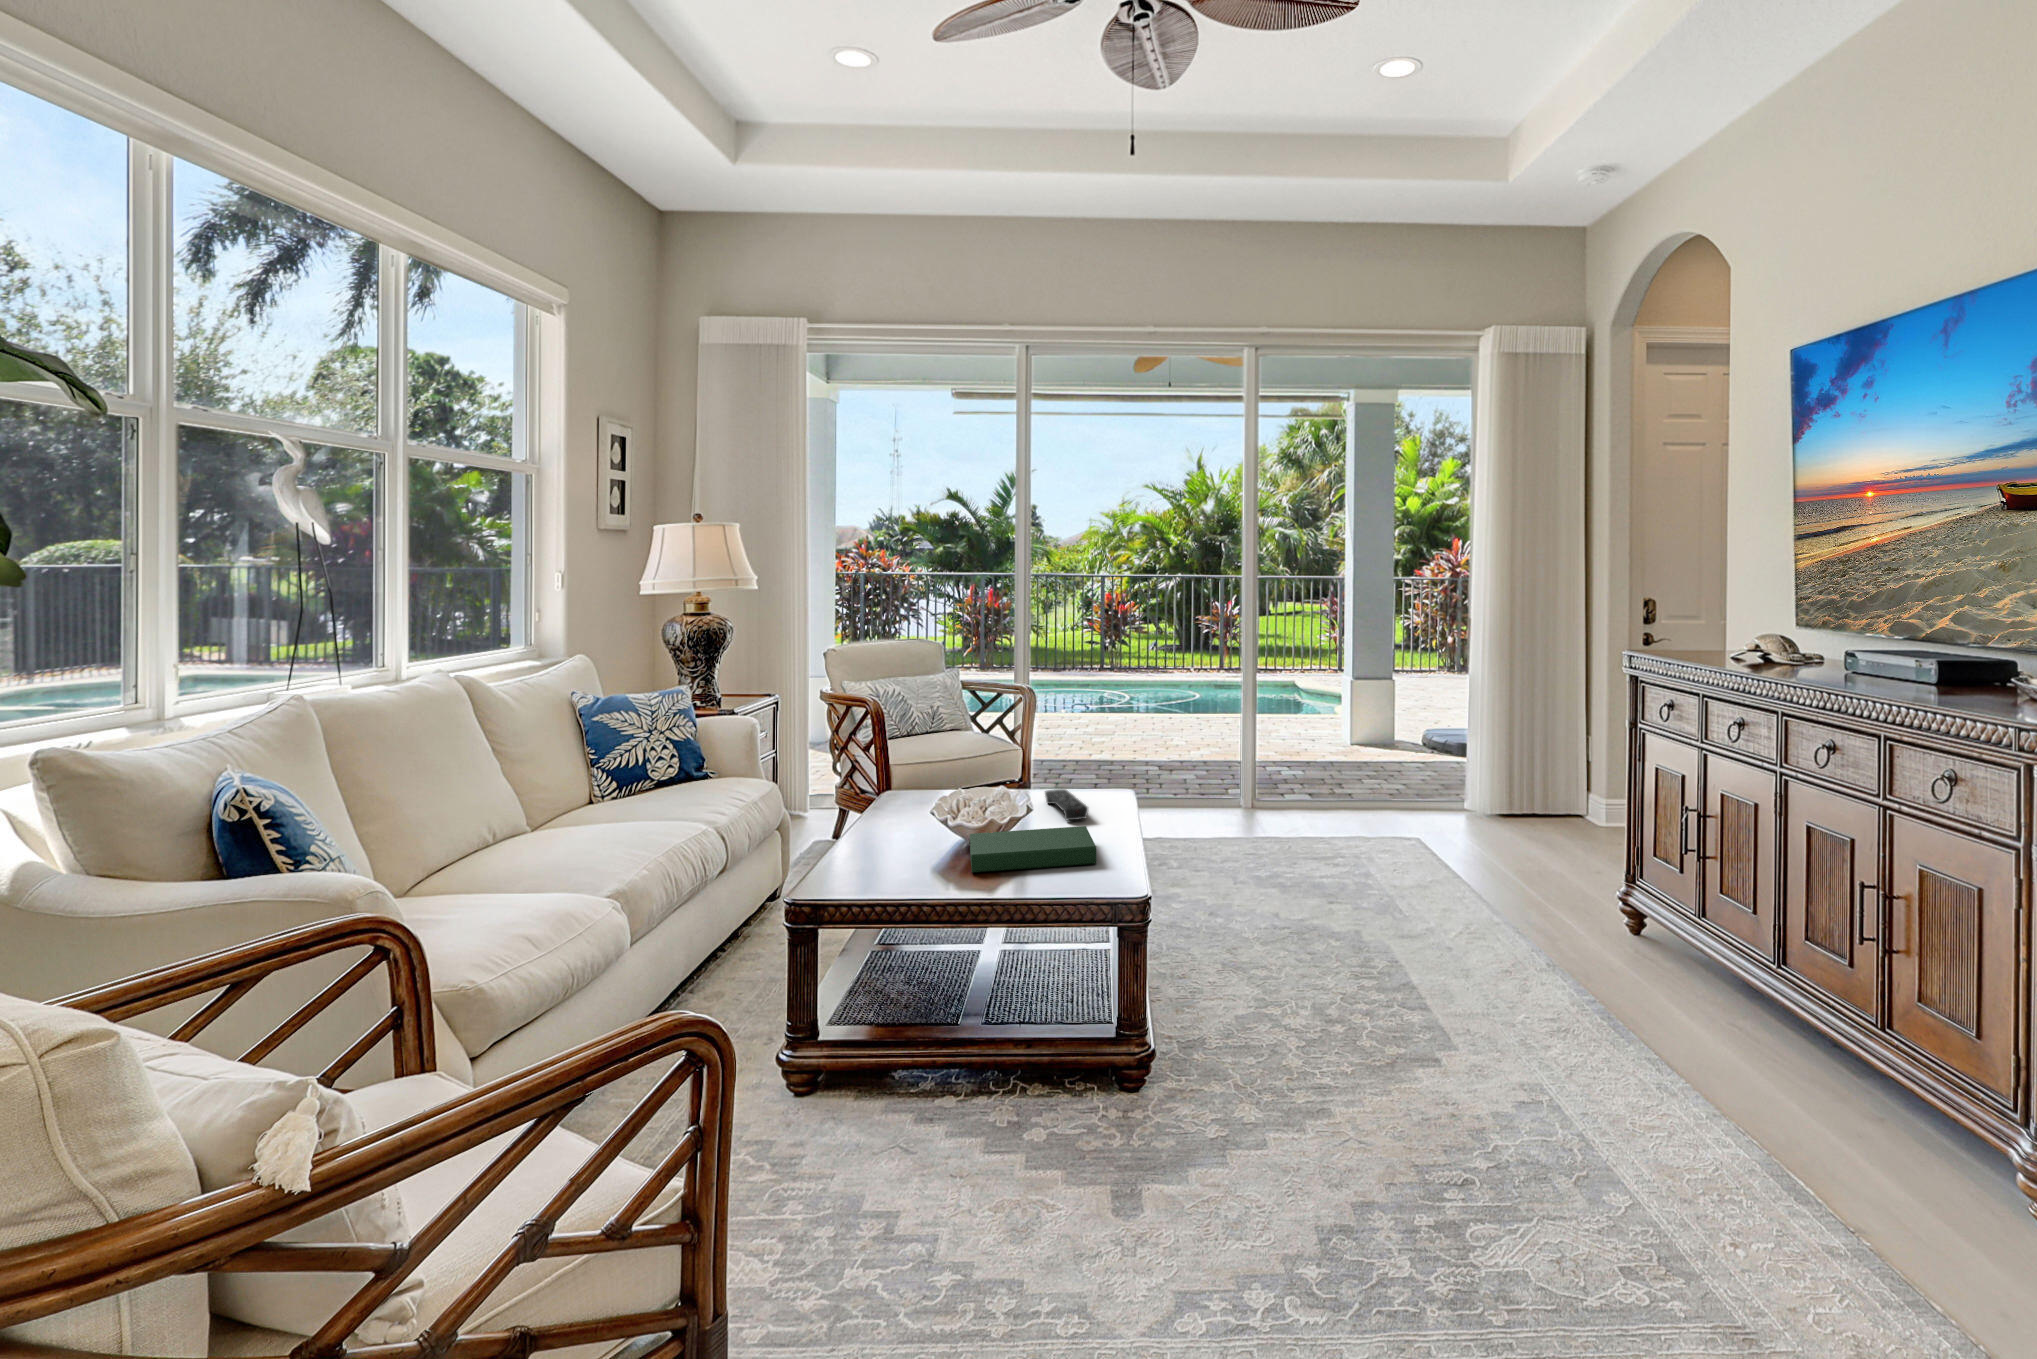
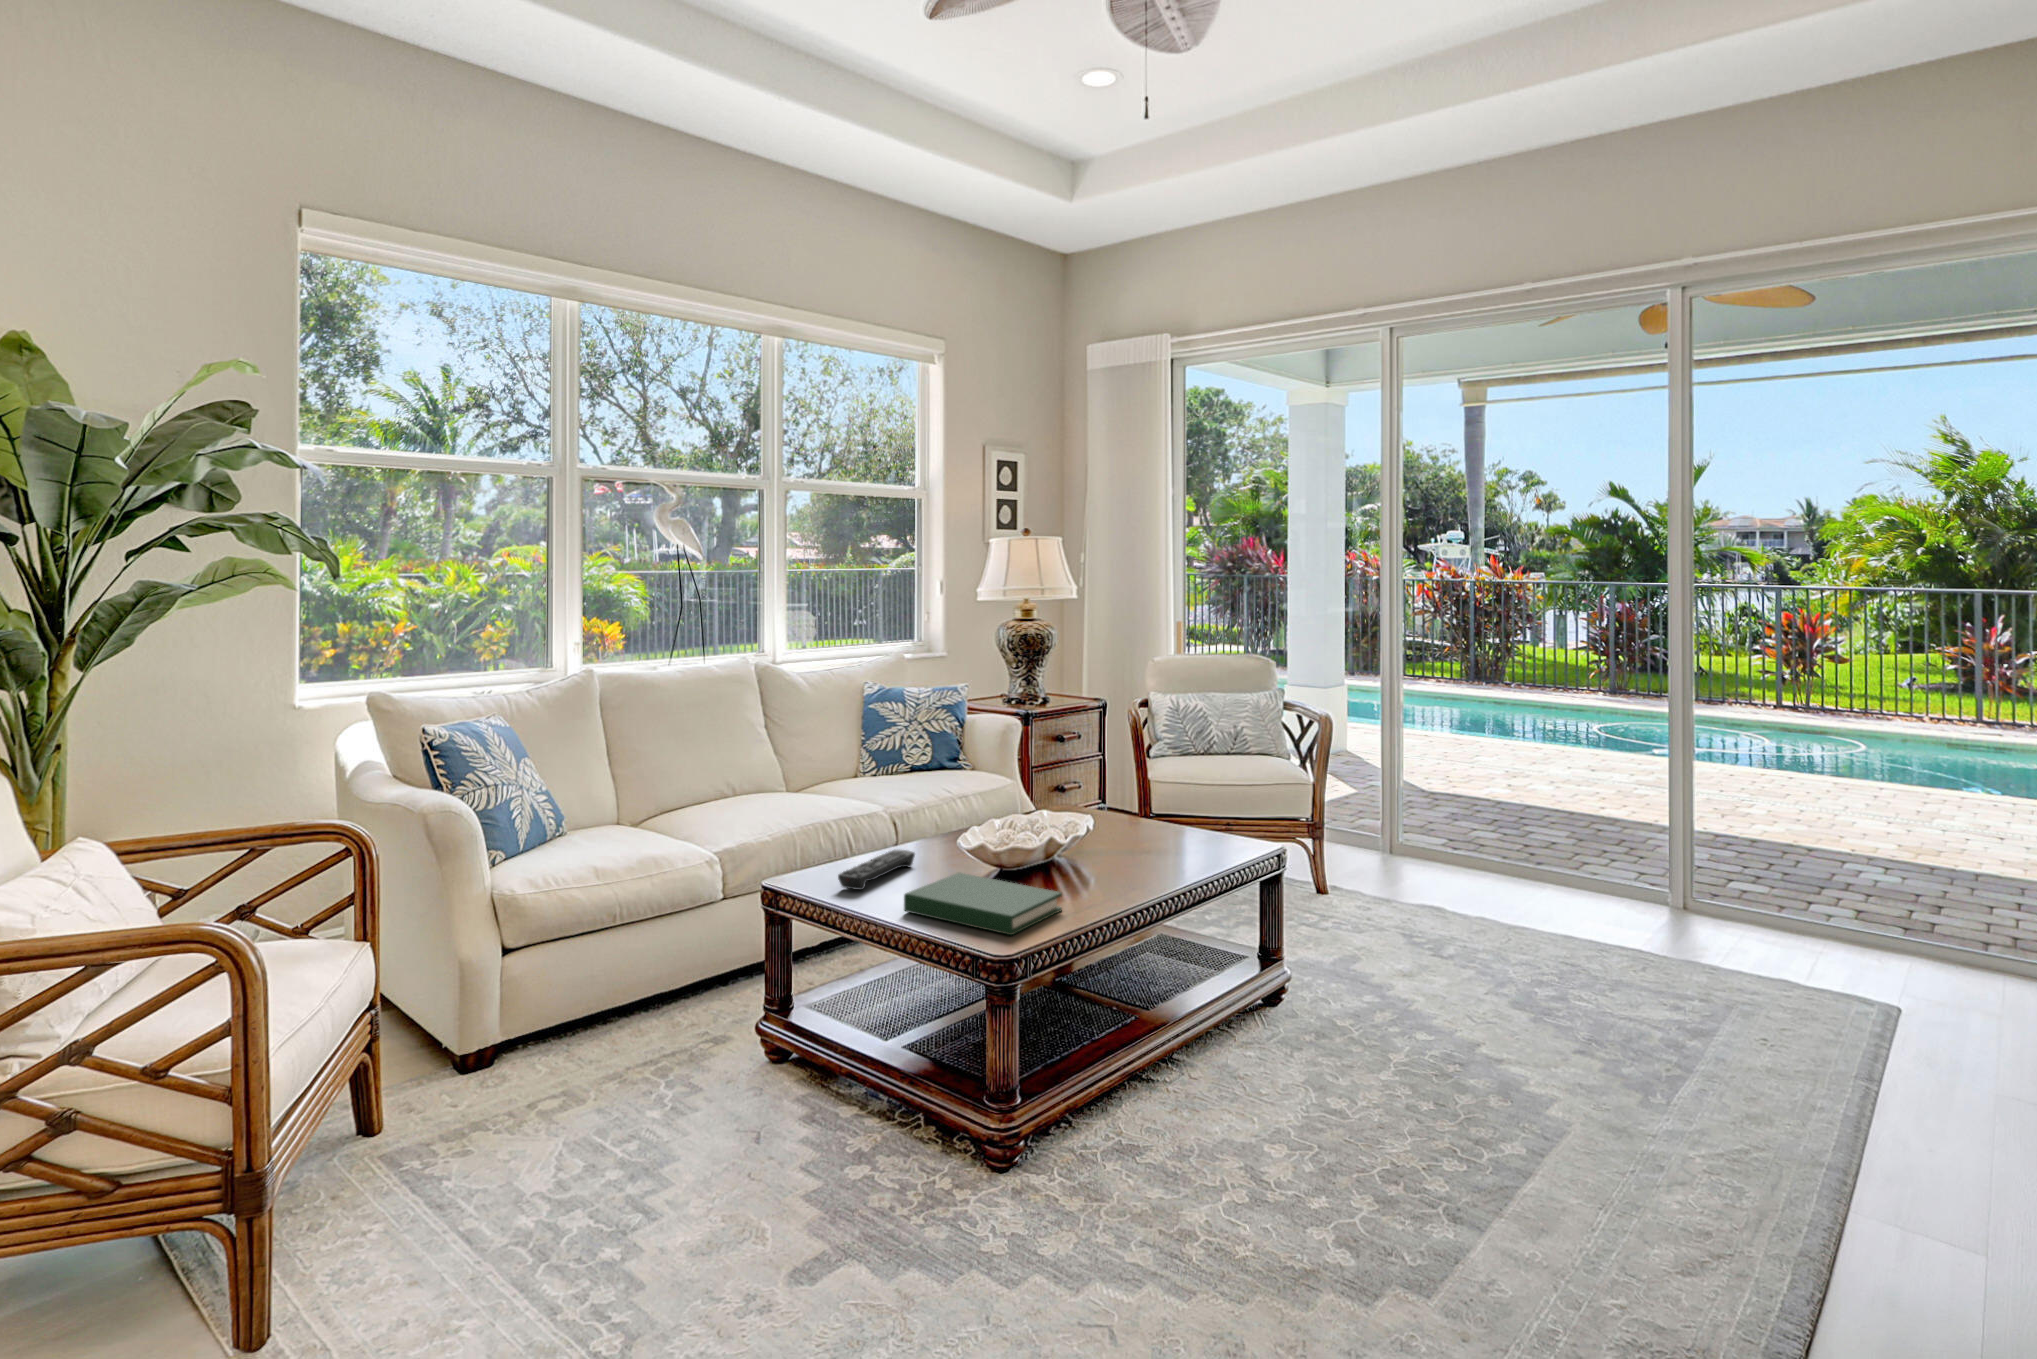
remote control: present [1045,789,1088,820] -> present [838,850,915,890]

